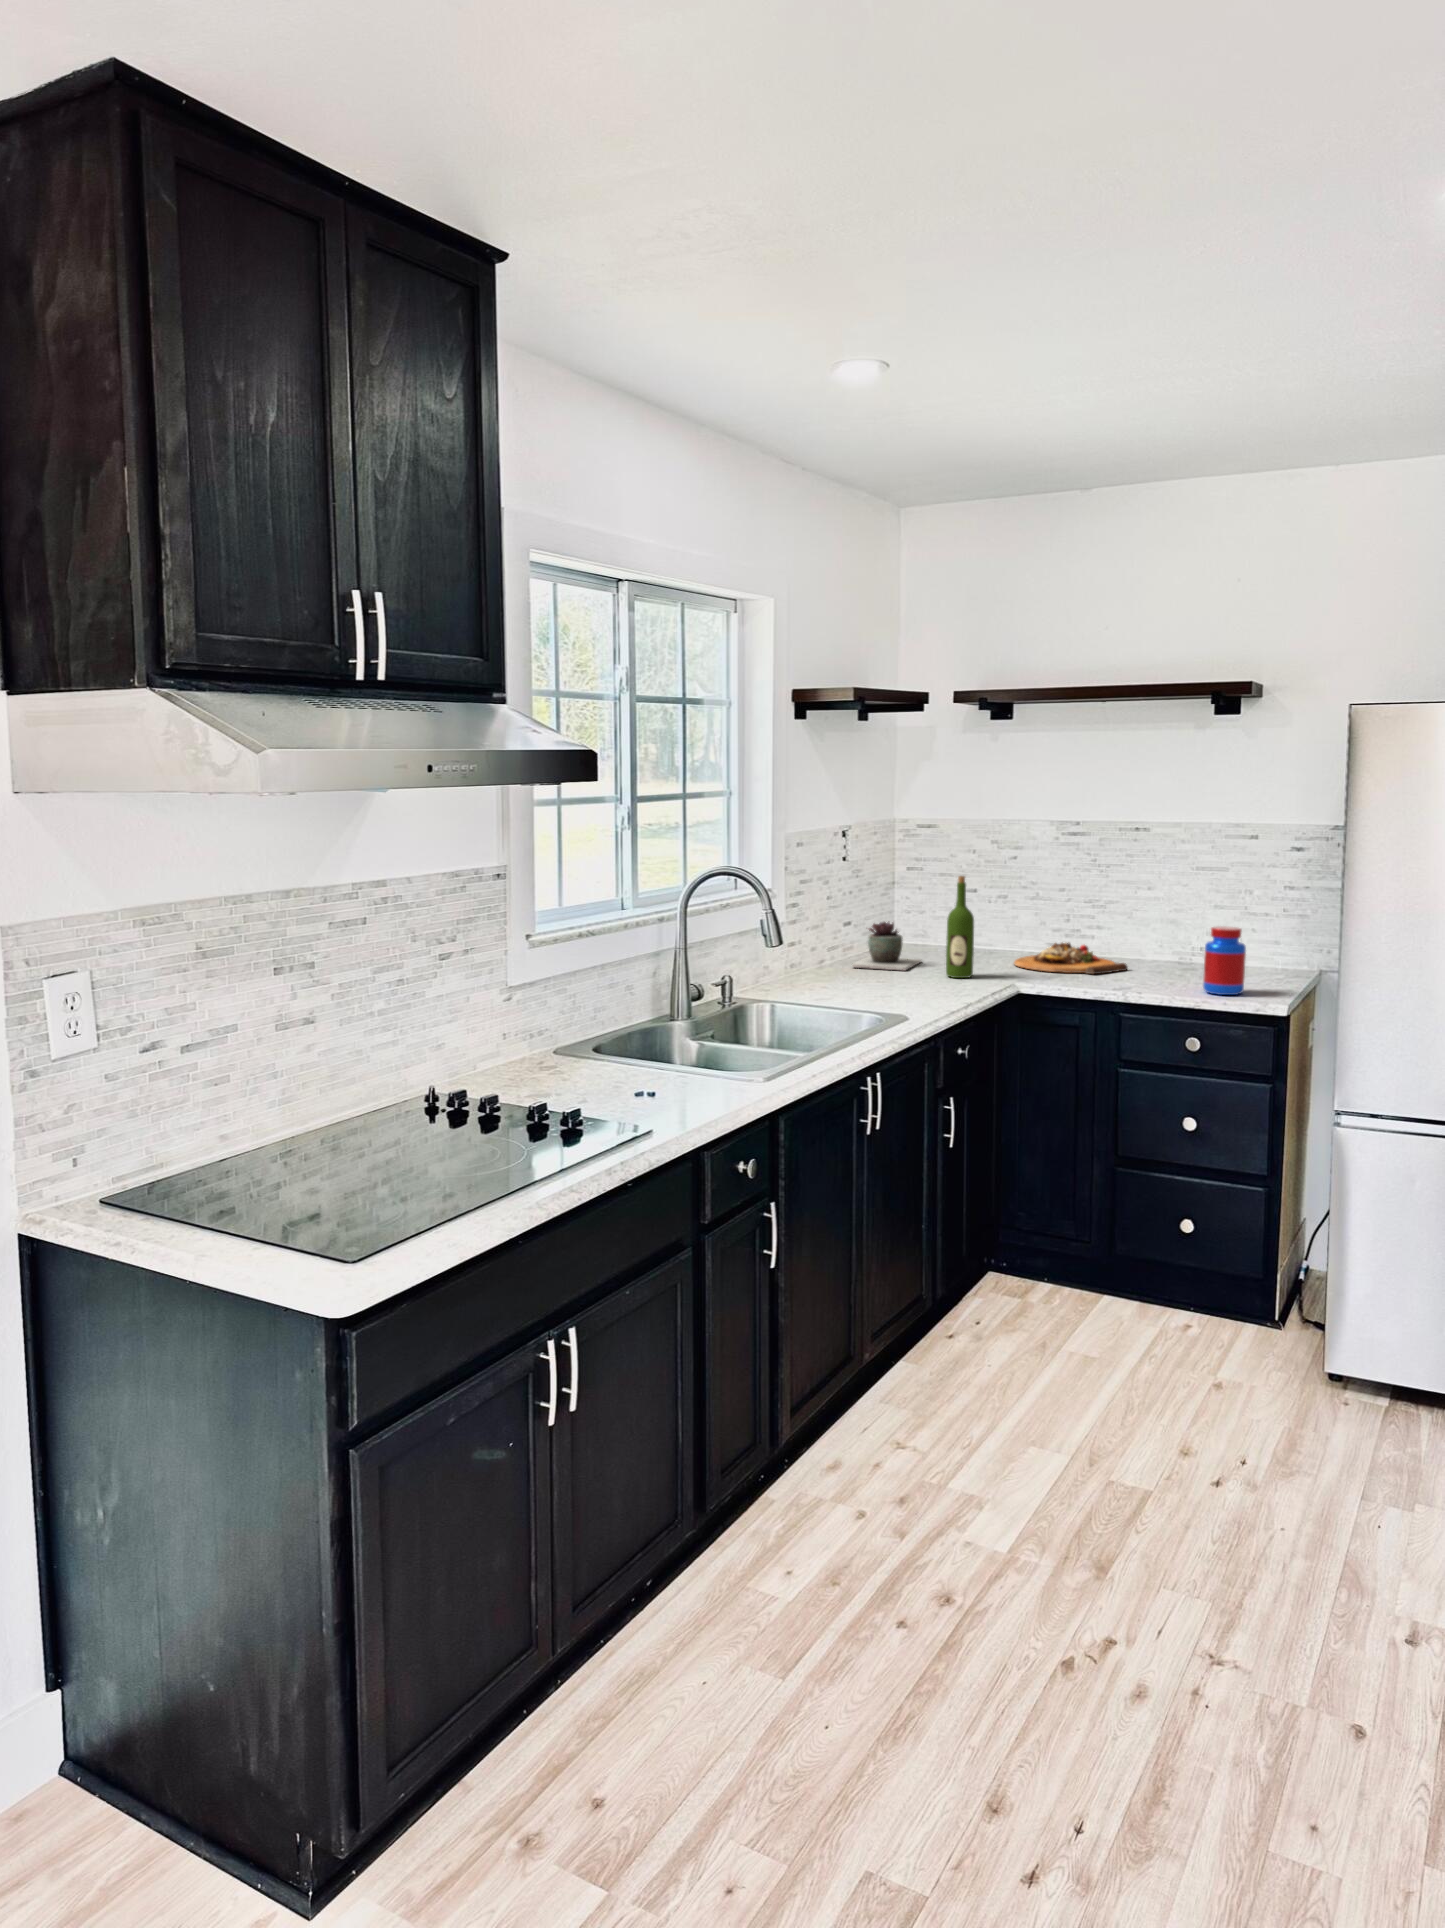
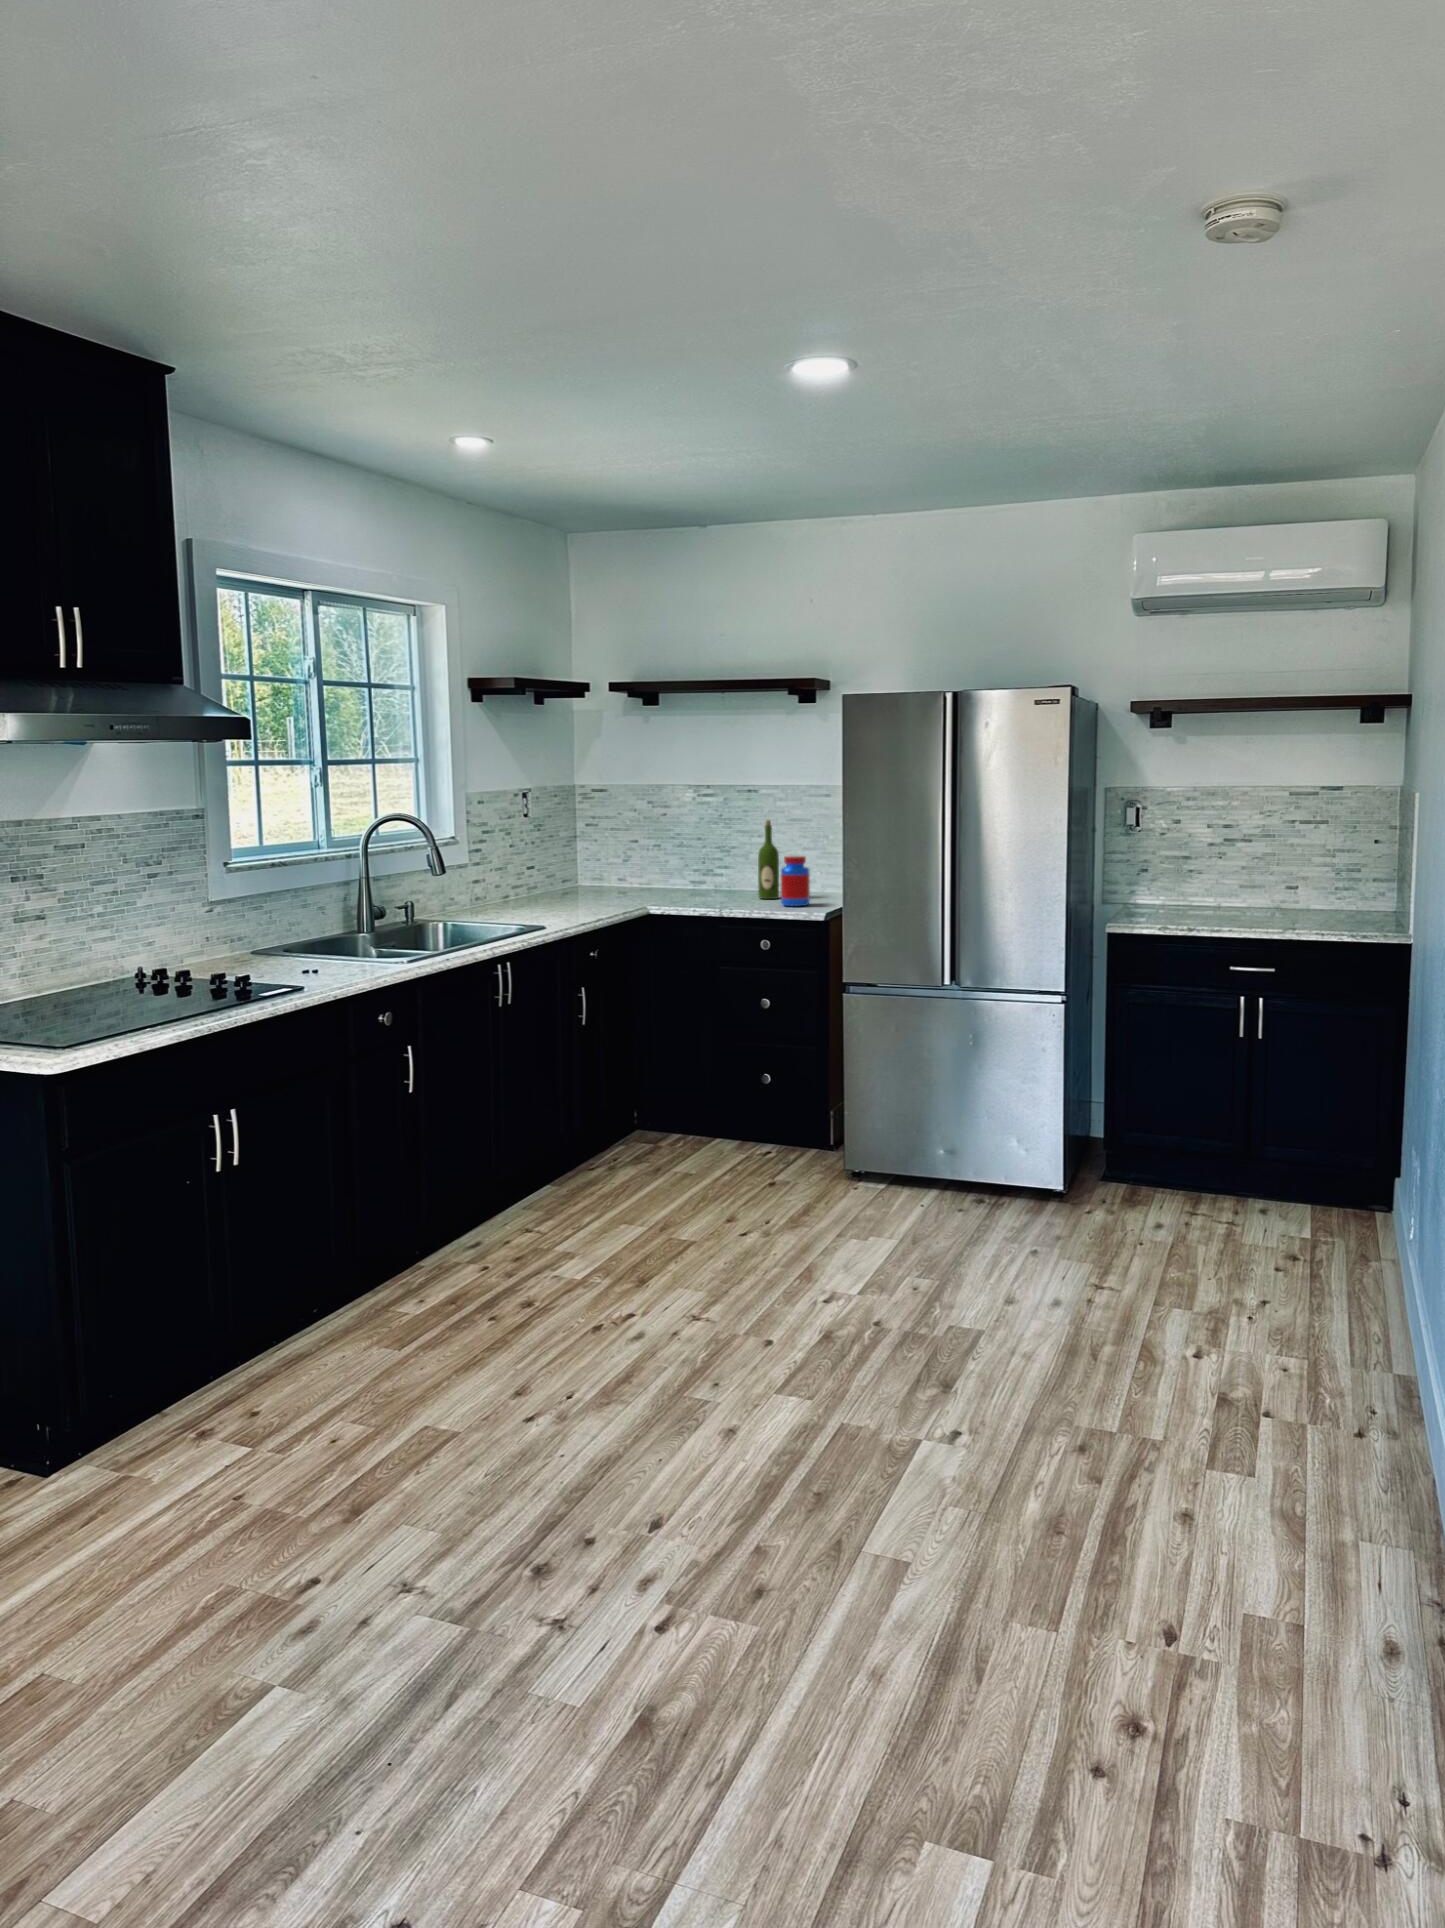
wine bottle: present [946,876,974,978] -> present [758,820,779,899]
succulent plant: present [852,922,921,970] -> none [527,863,587,901]
cutting board: present [1014,943,1128,974] -> none [657,876,741,898]

